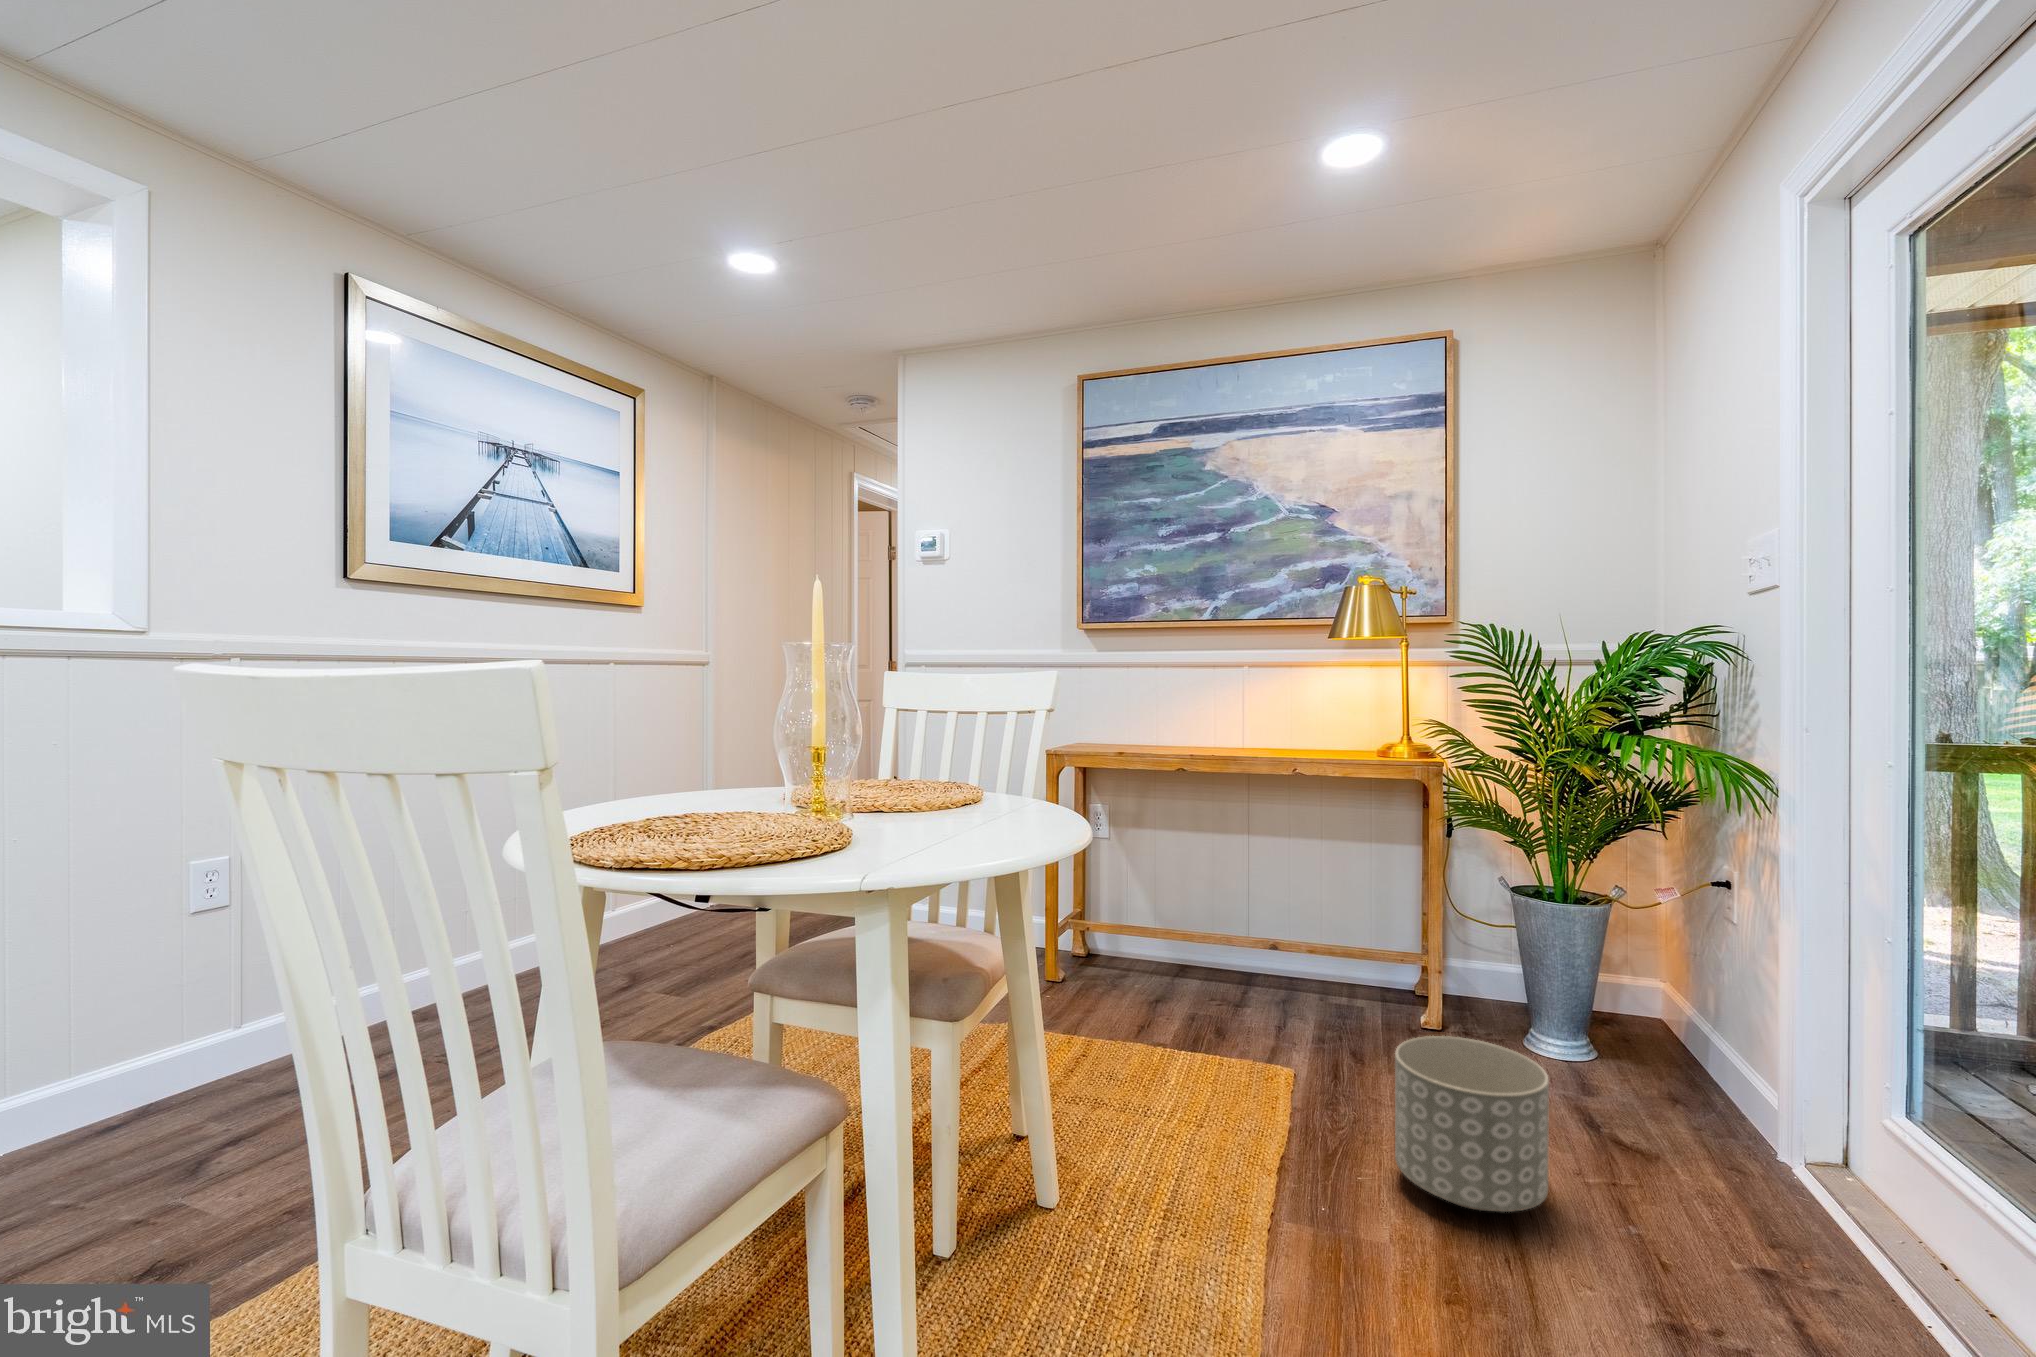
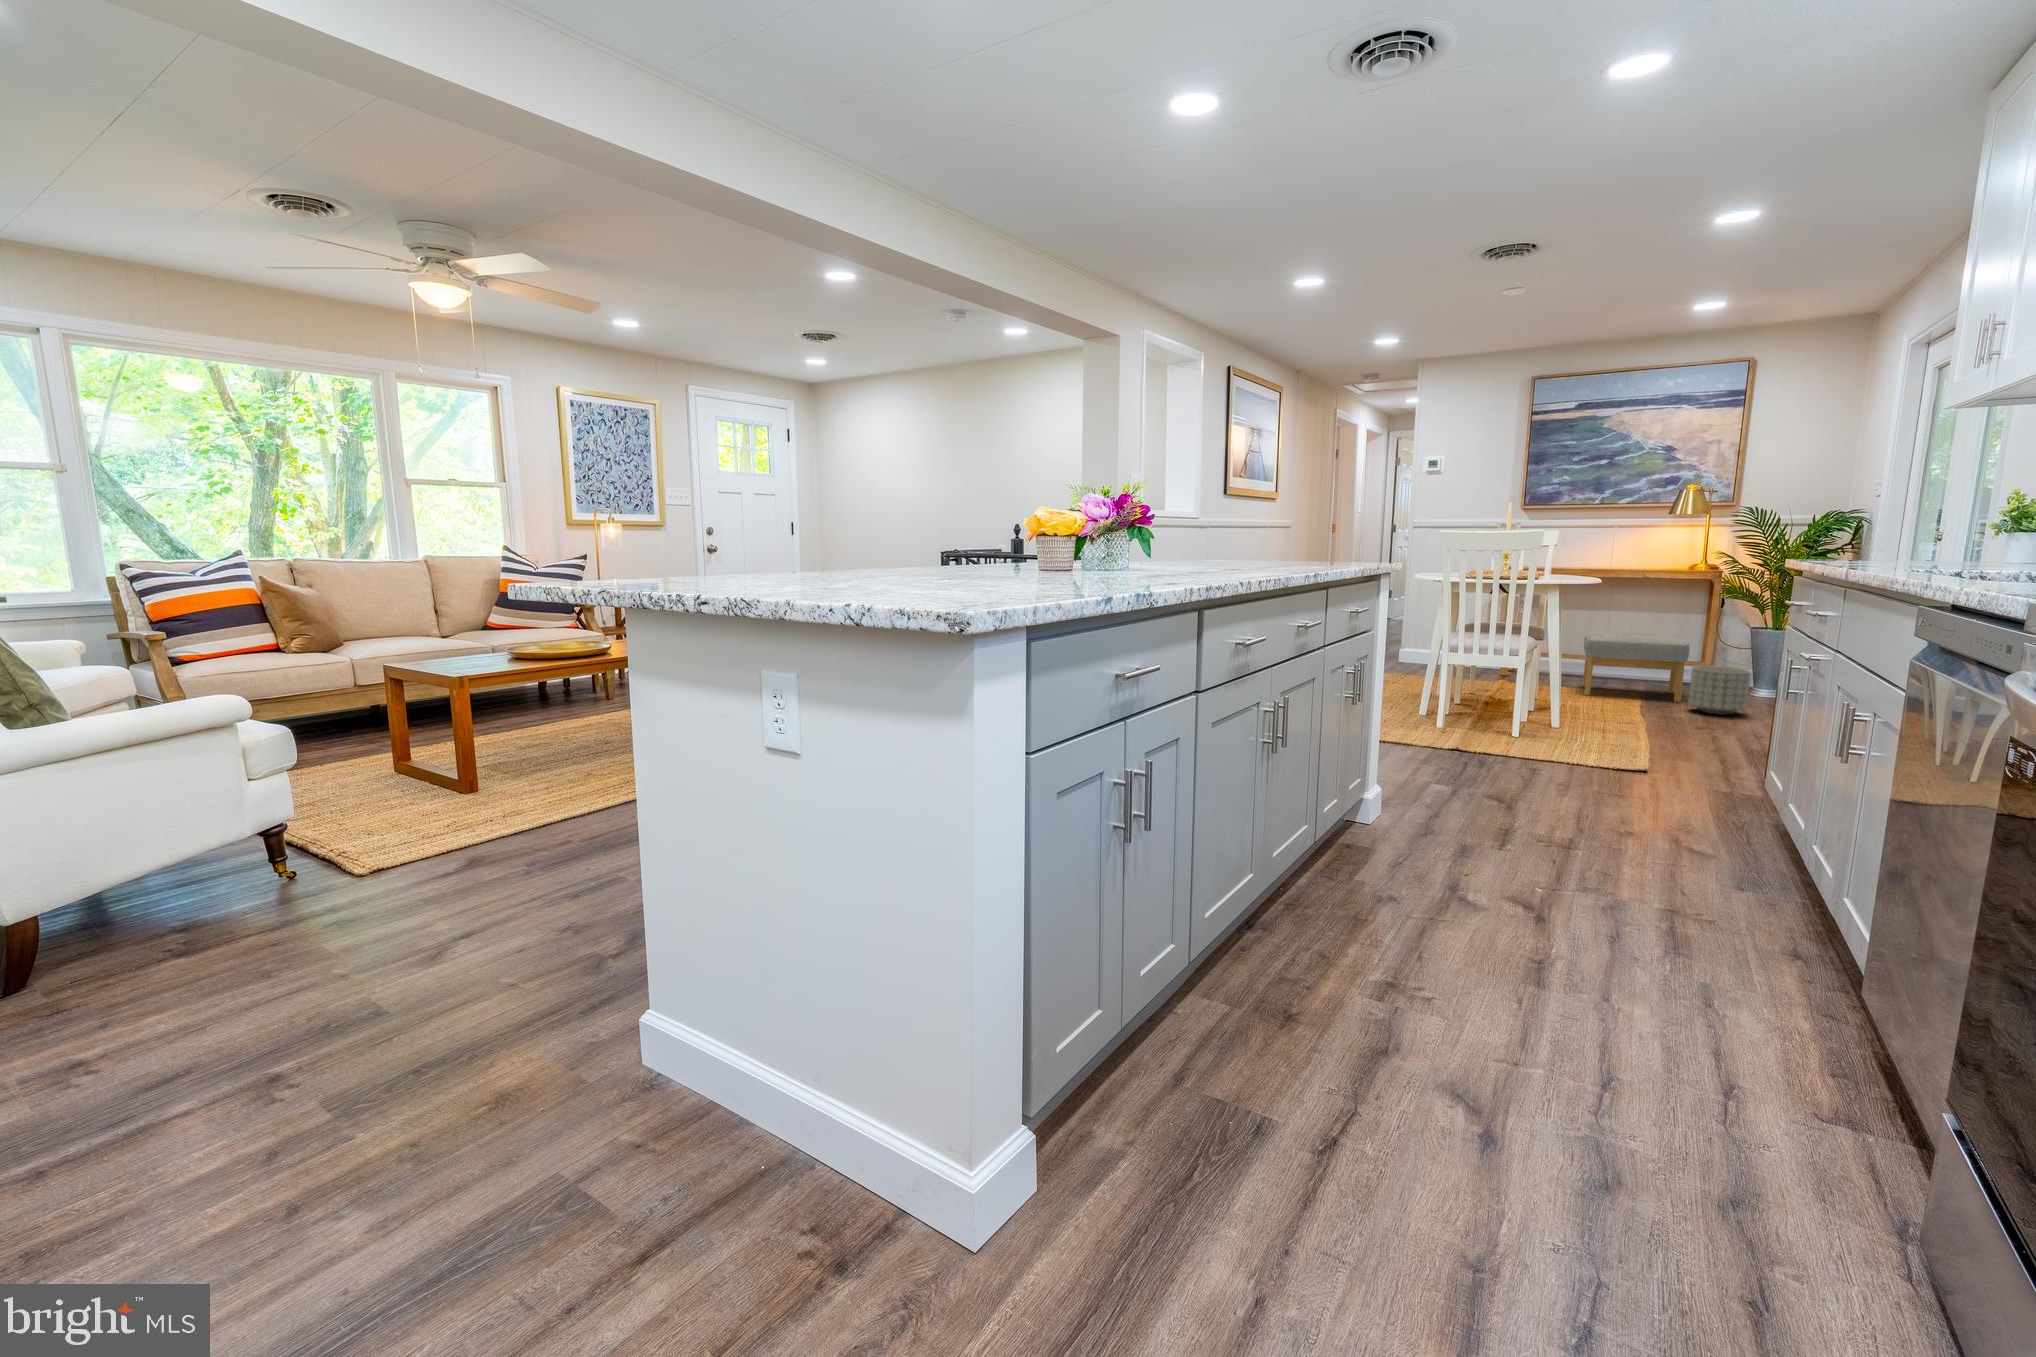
footstool: none [1163,906,1389,1113] -> present [1583,632,1690,702]

